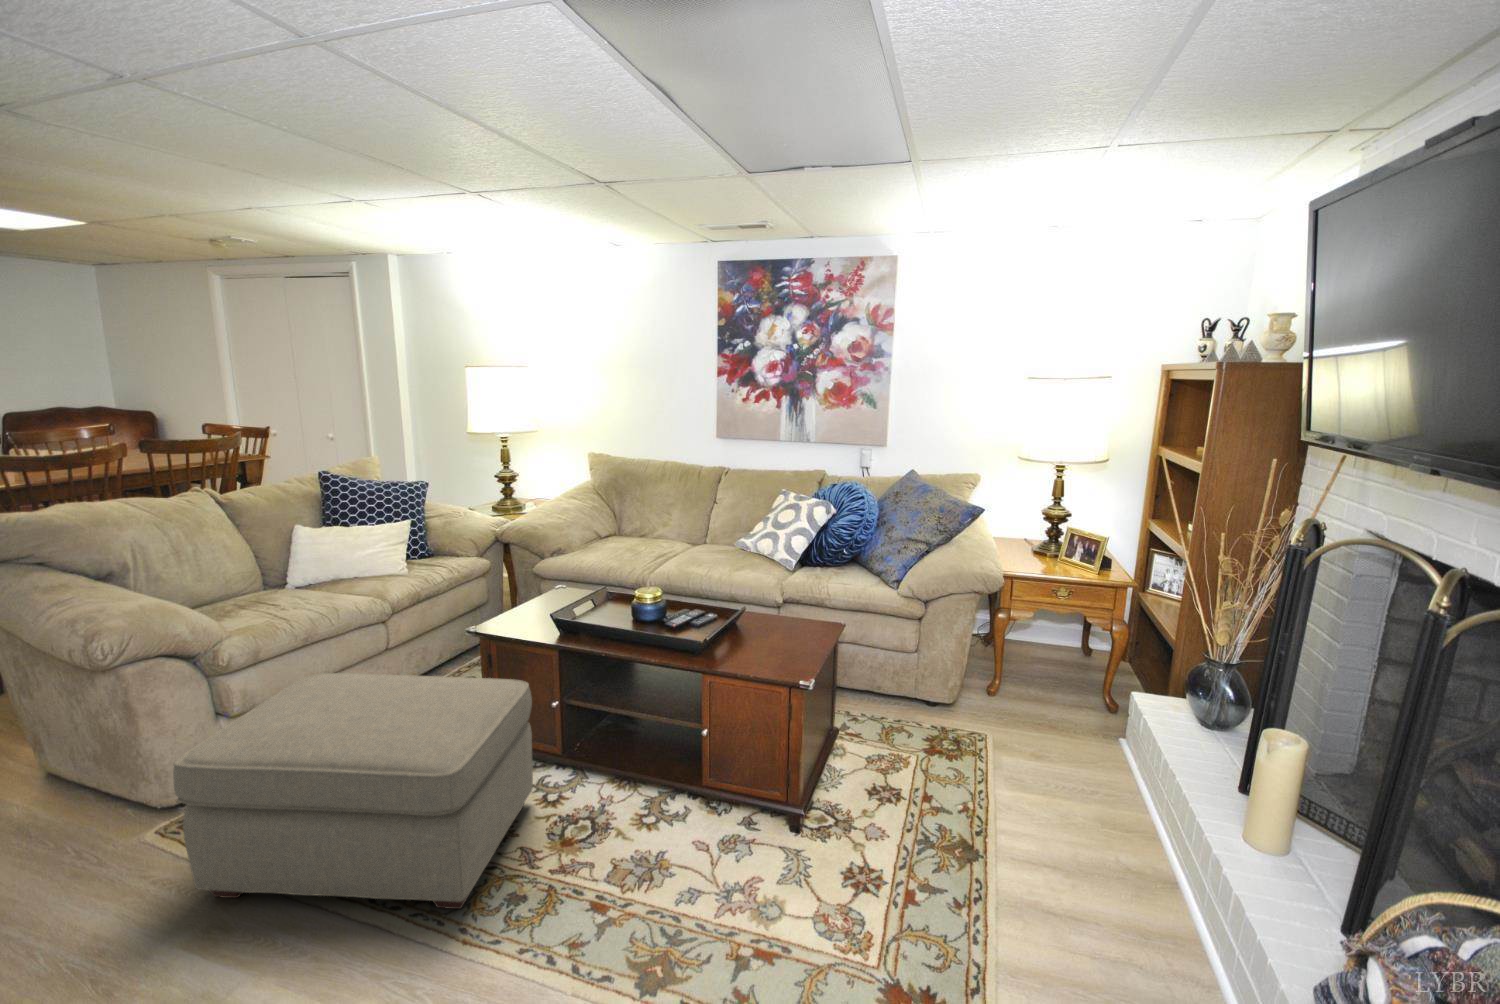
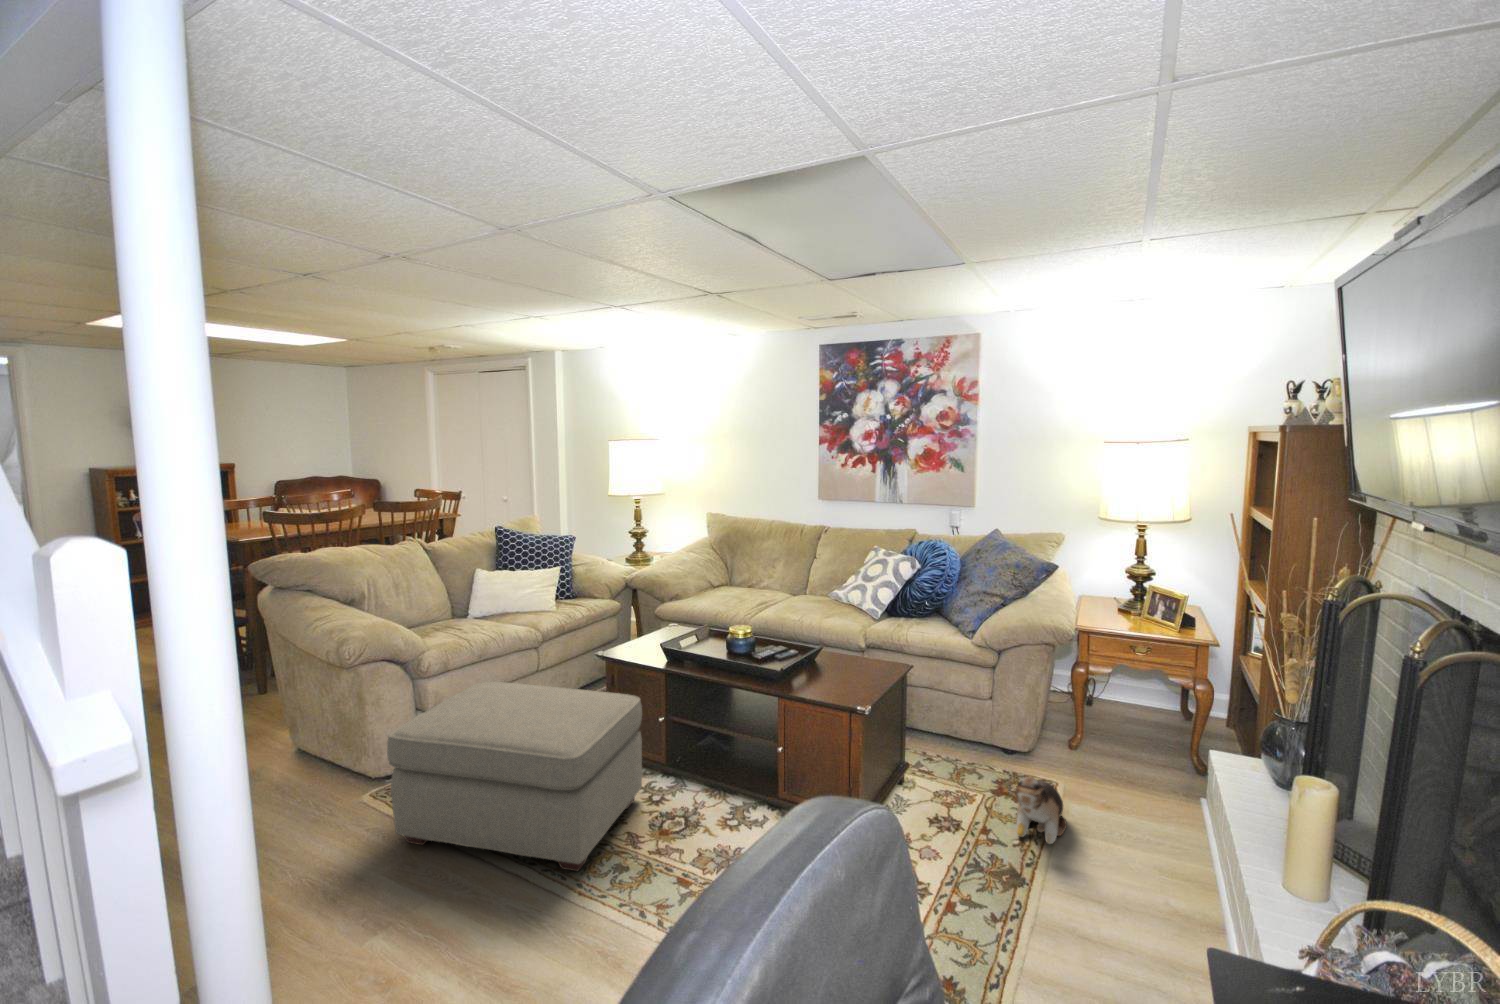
plush toy: none [958,740,1009,809] -> present [1011,777,1067,844]

